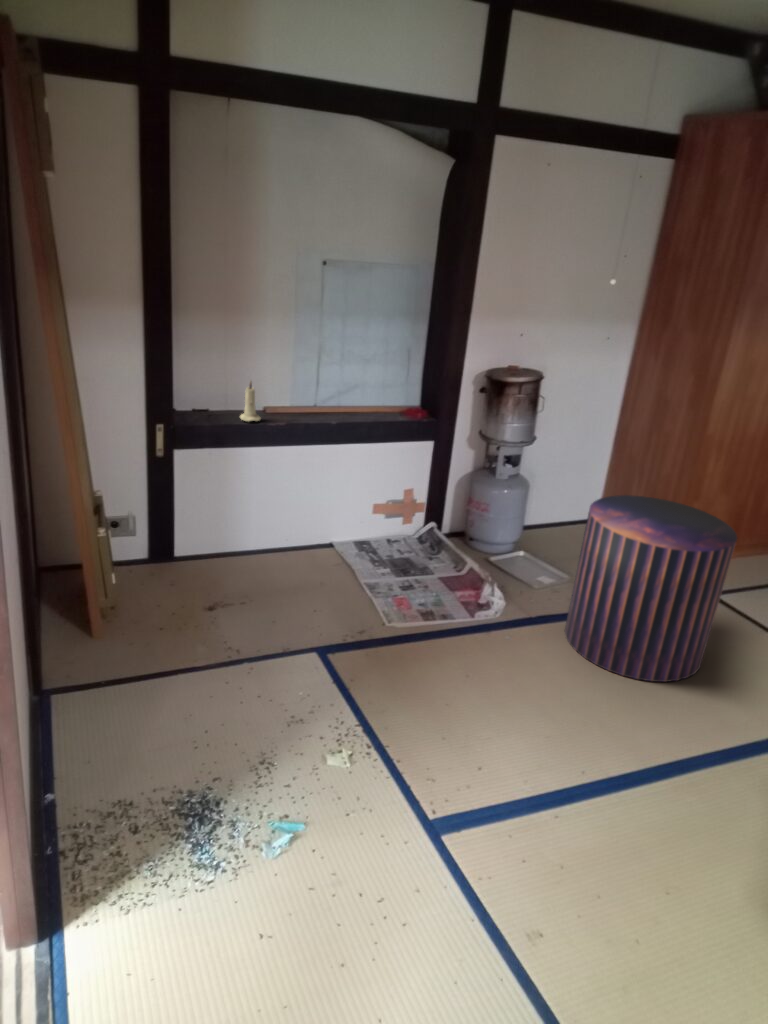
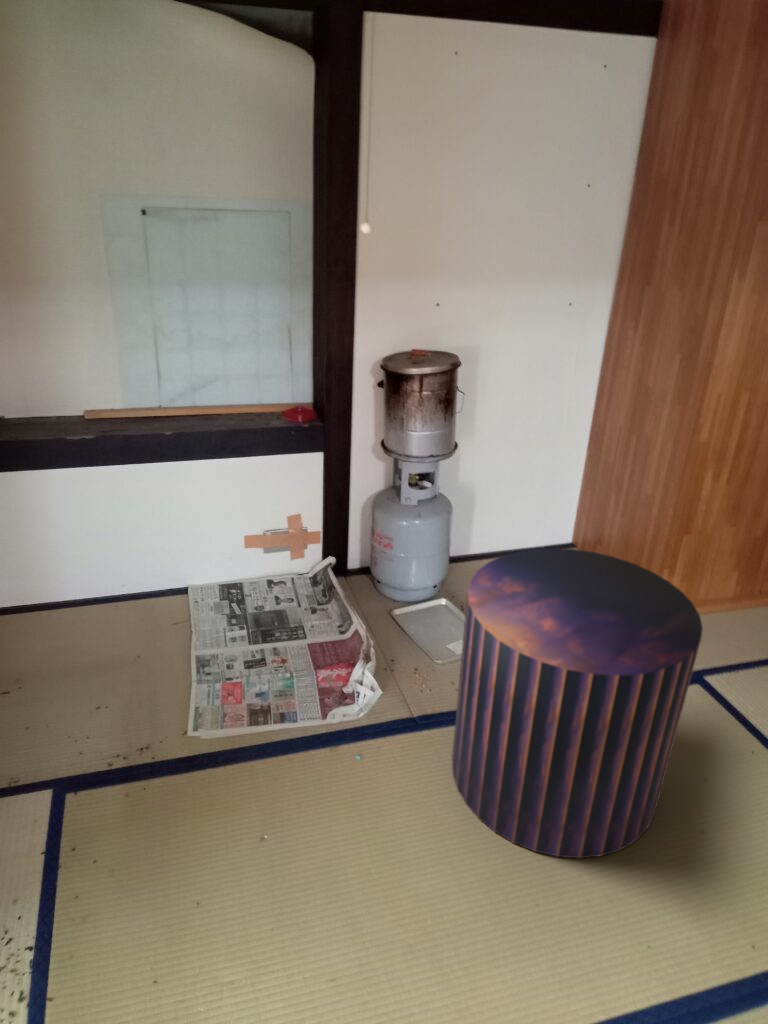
candle: present [240,382,261,421] -> none [35,378,65,435]

